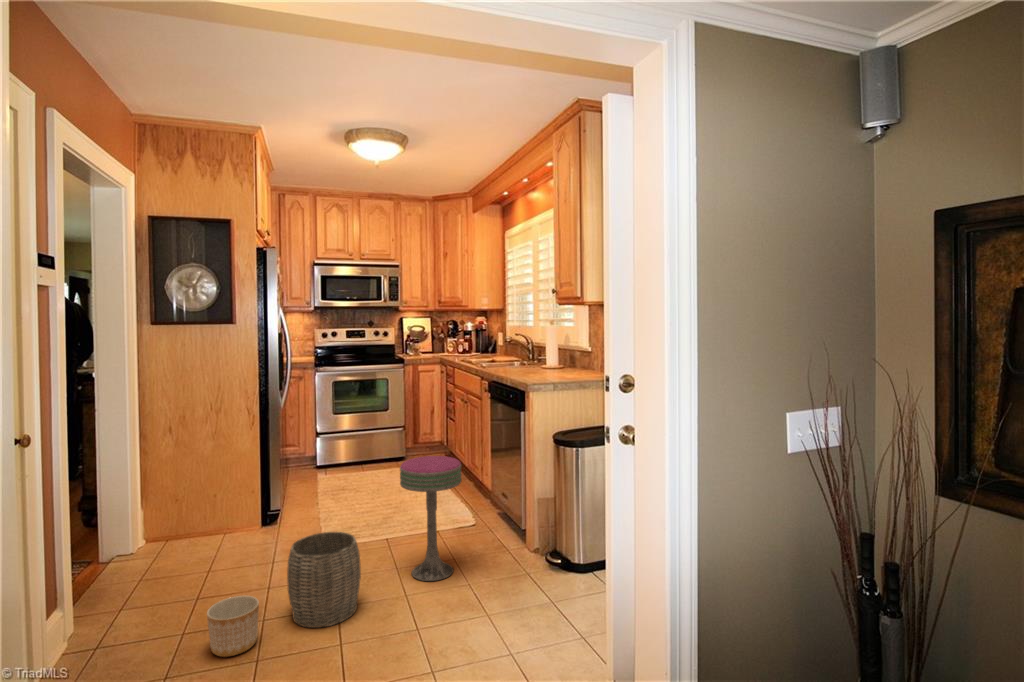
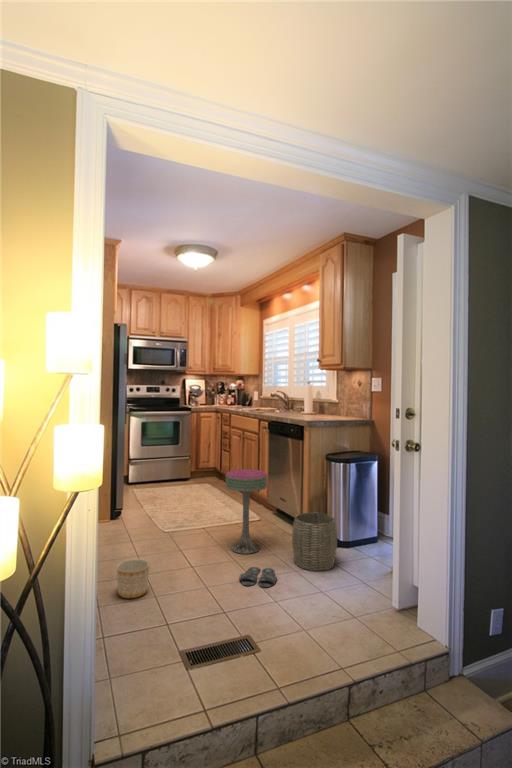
woven basket: present [287,532,361,628] -> present [292,512,337,571]
slippers: none [397,605,457,643] -> present [240,567,277,588]

